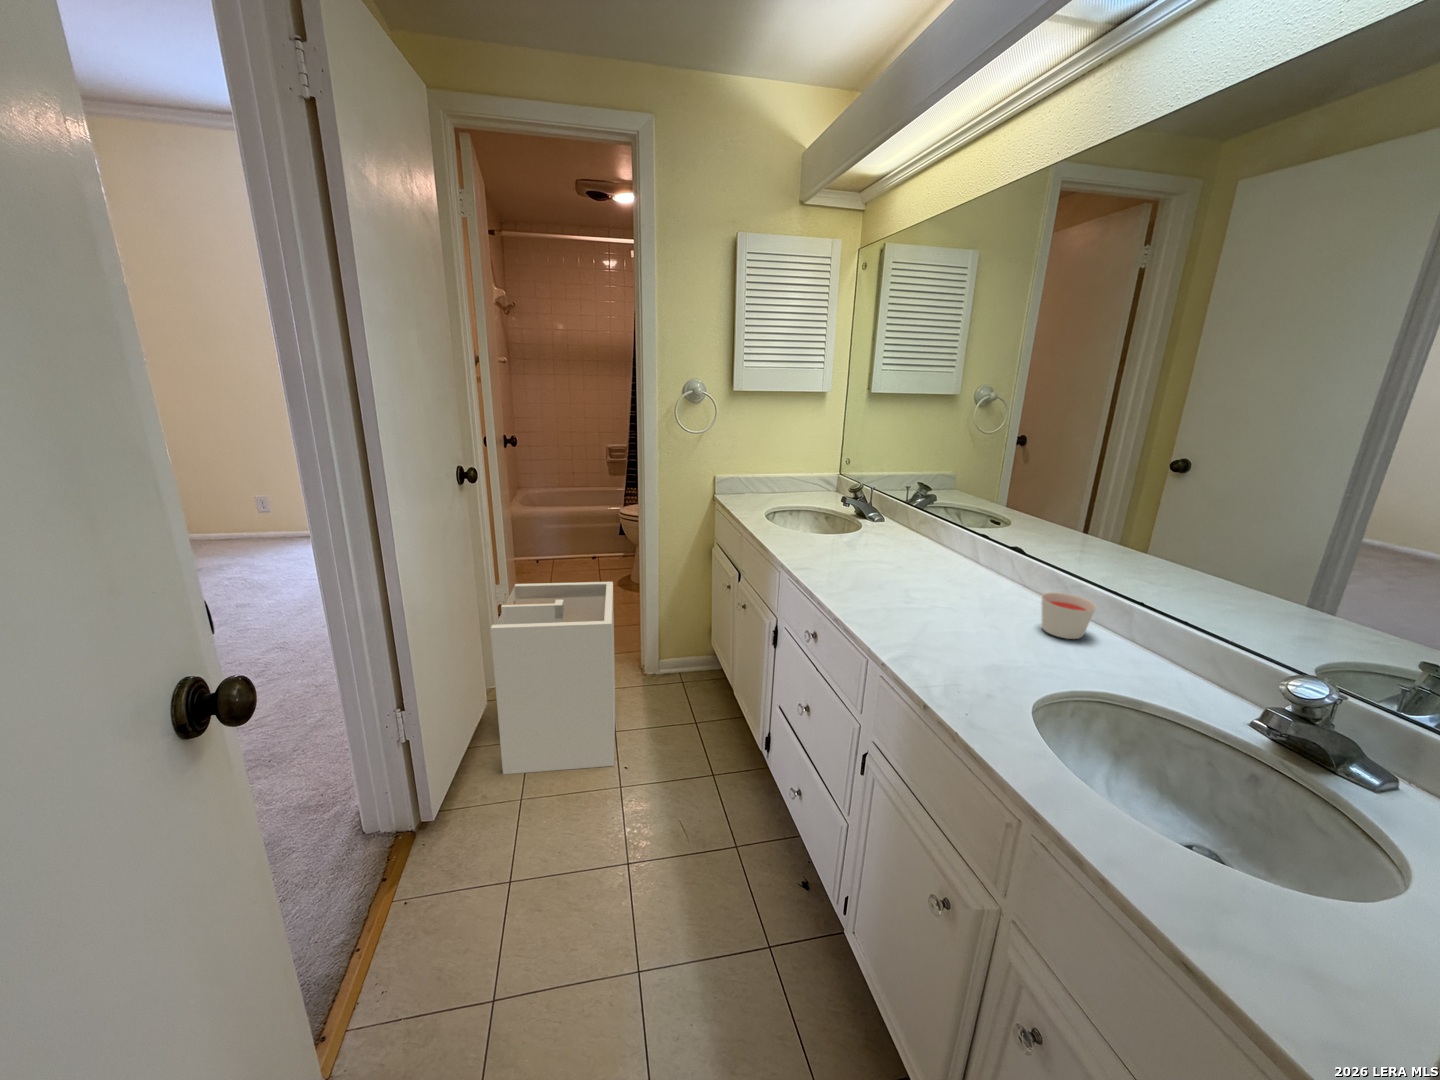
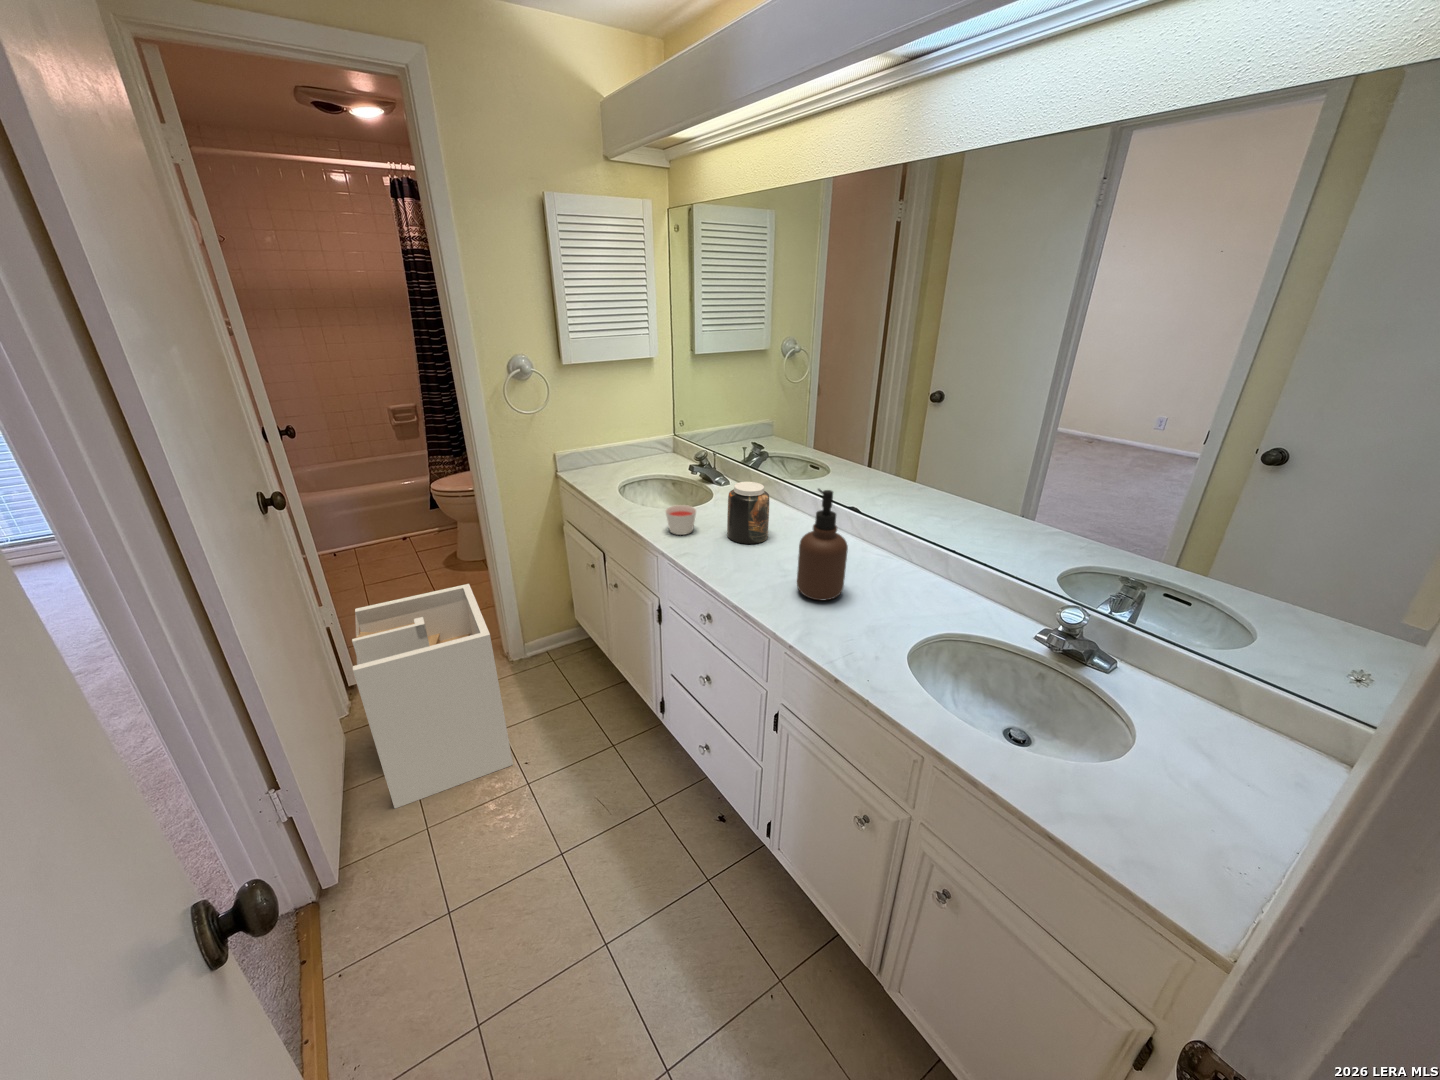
soap dispenser: none [917,497,984,631] -> present [797,489,848,600]
jar: none [859,503,911,571] -> present [727,482,769,544]
candle: present [1041,592,1096,639] -> present [666,505,696,535]

